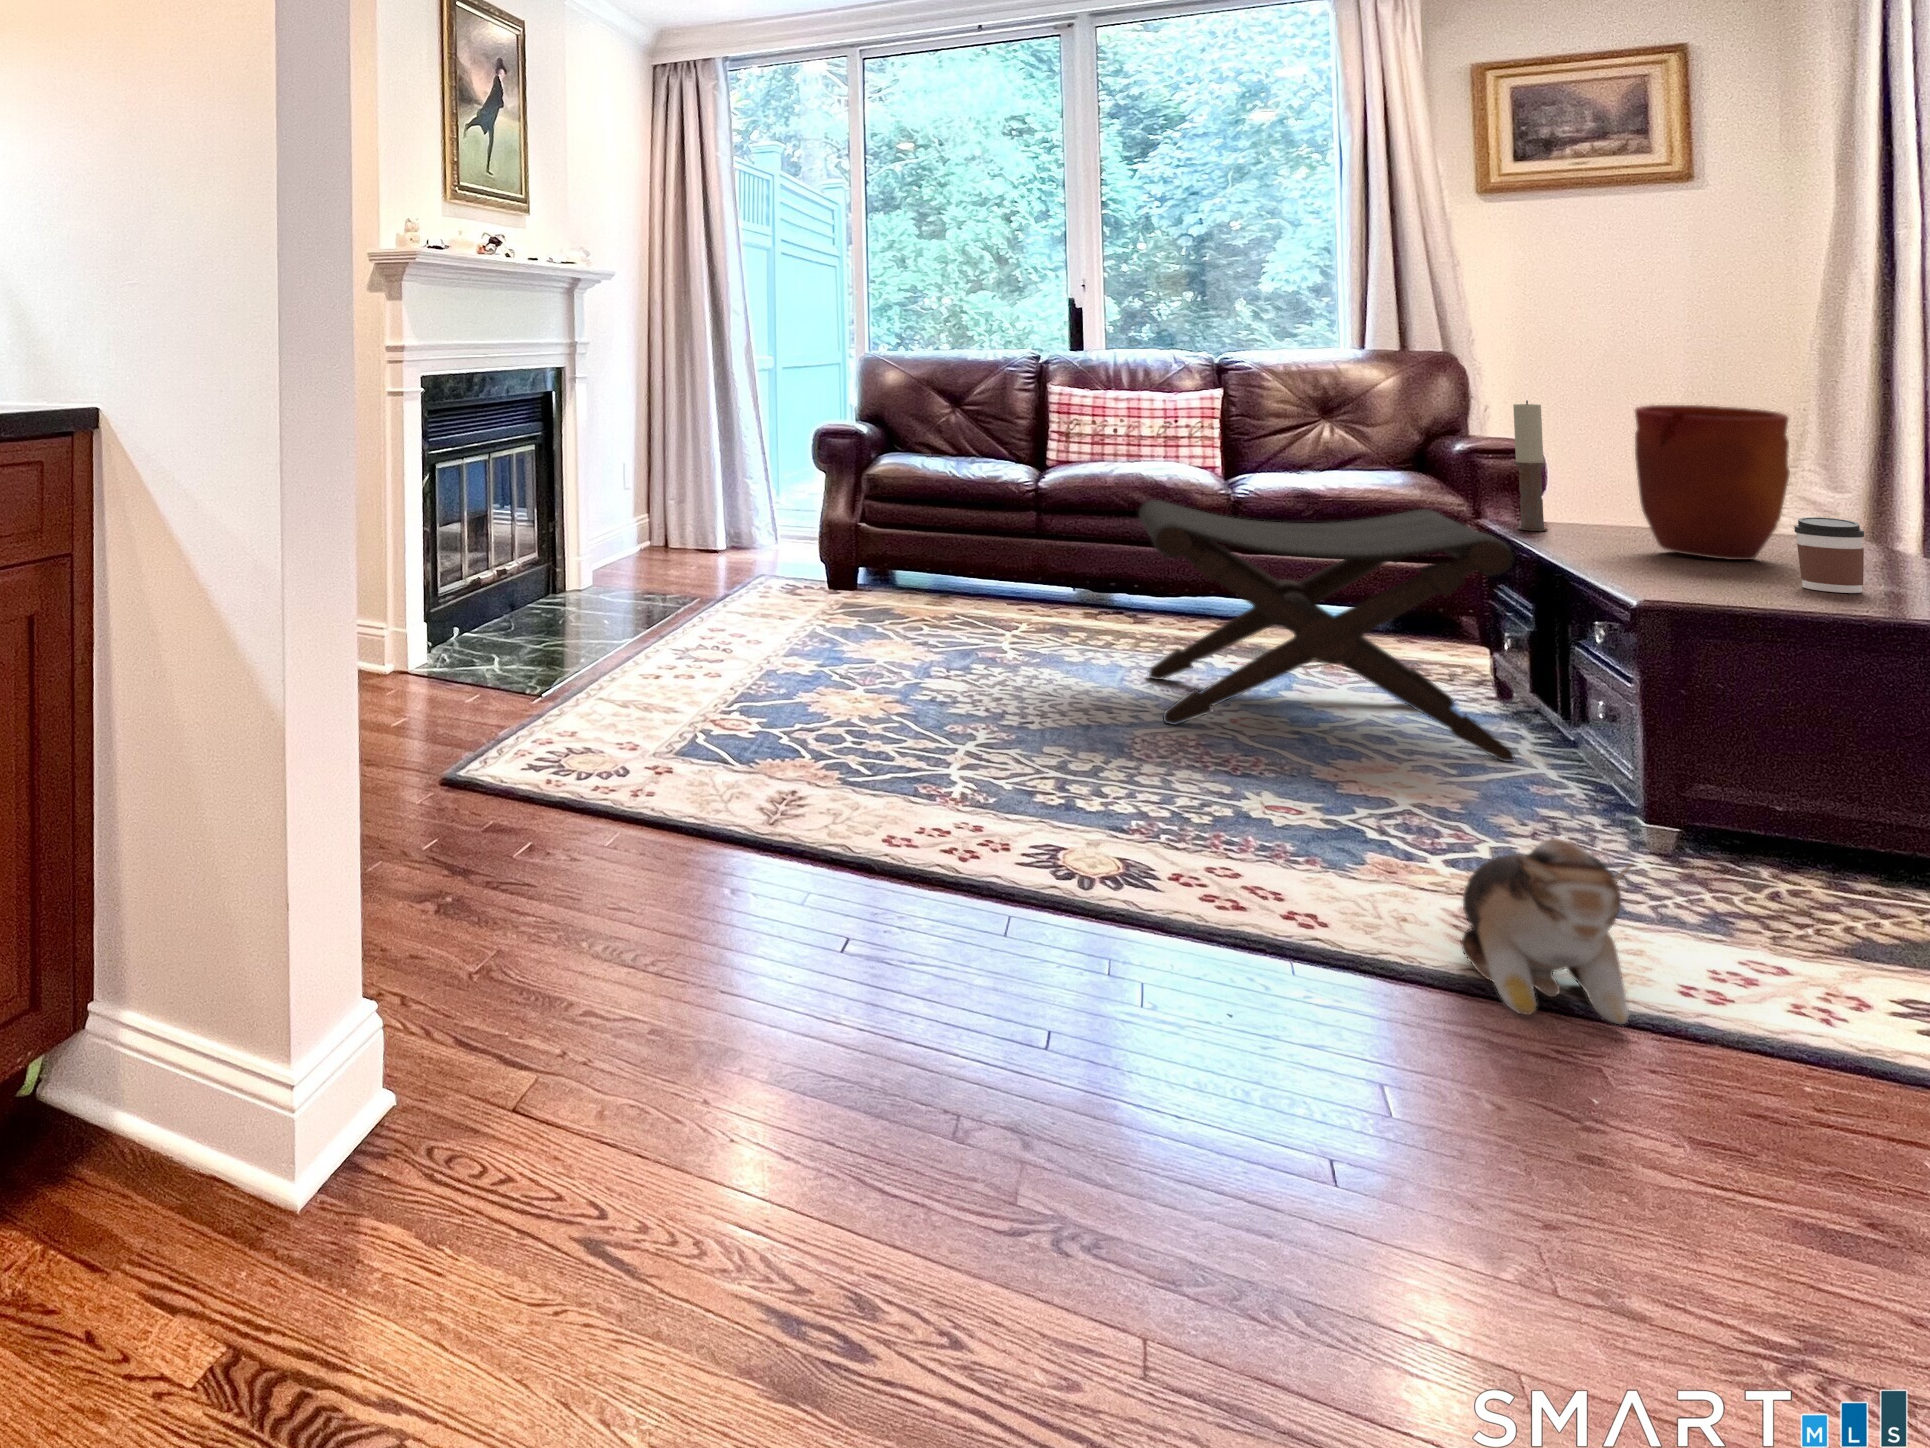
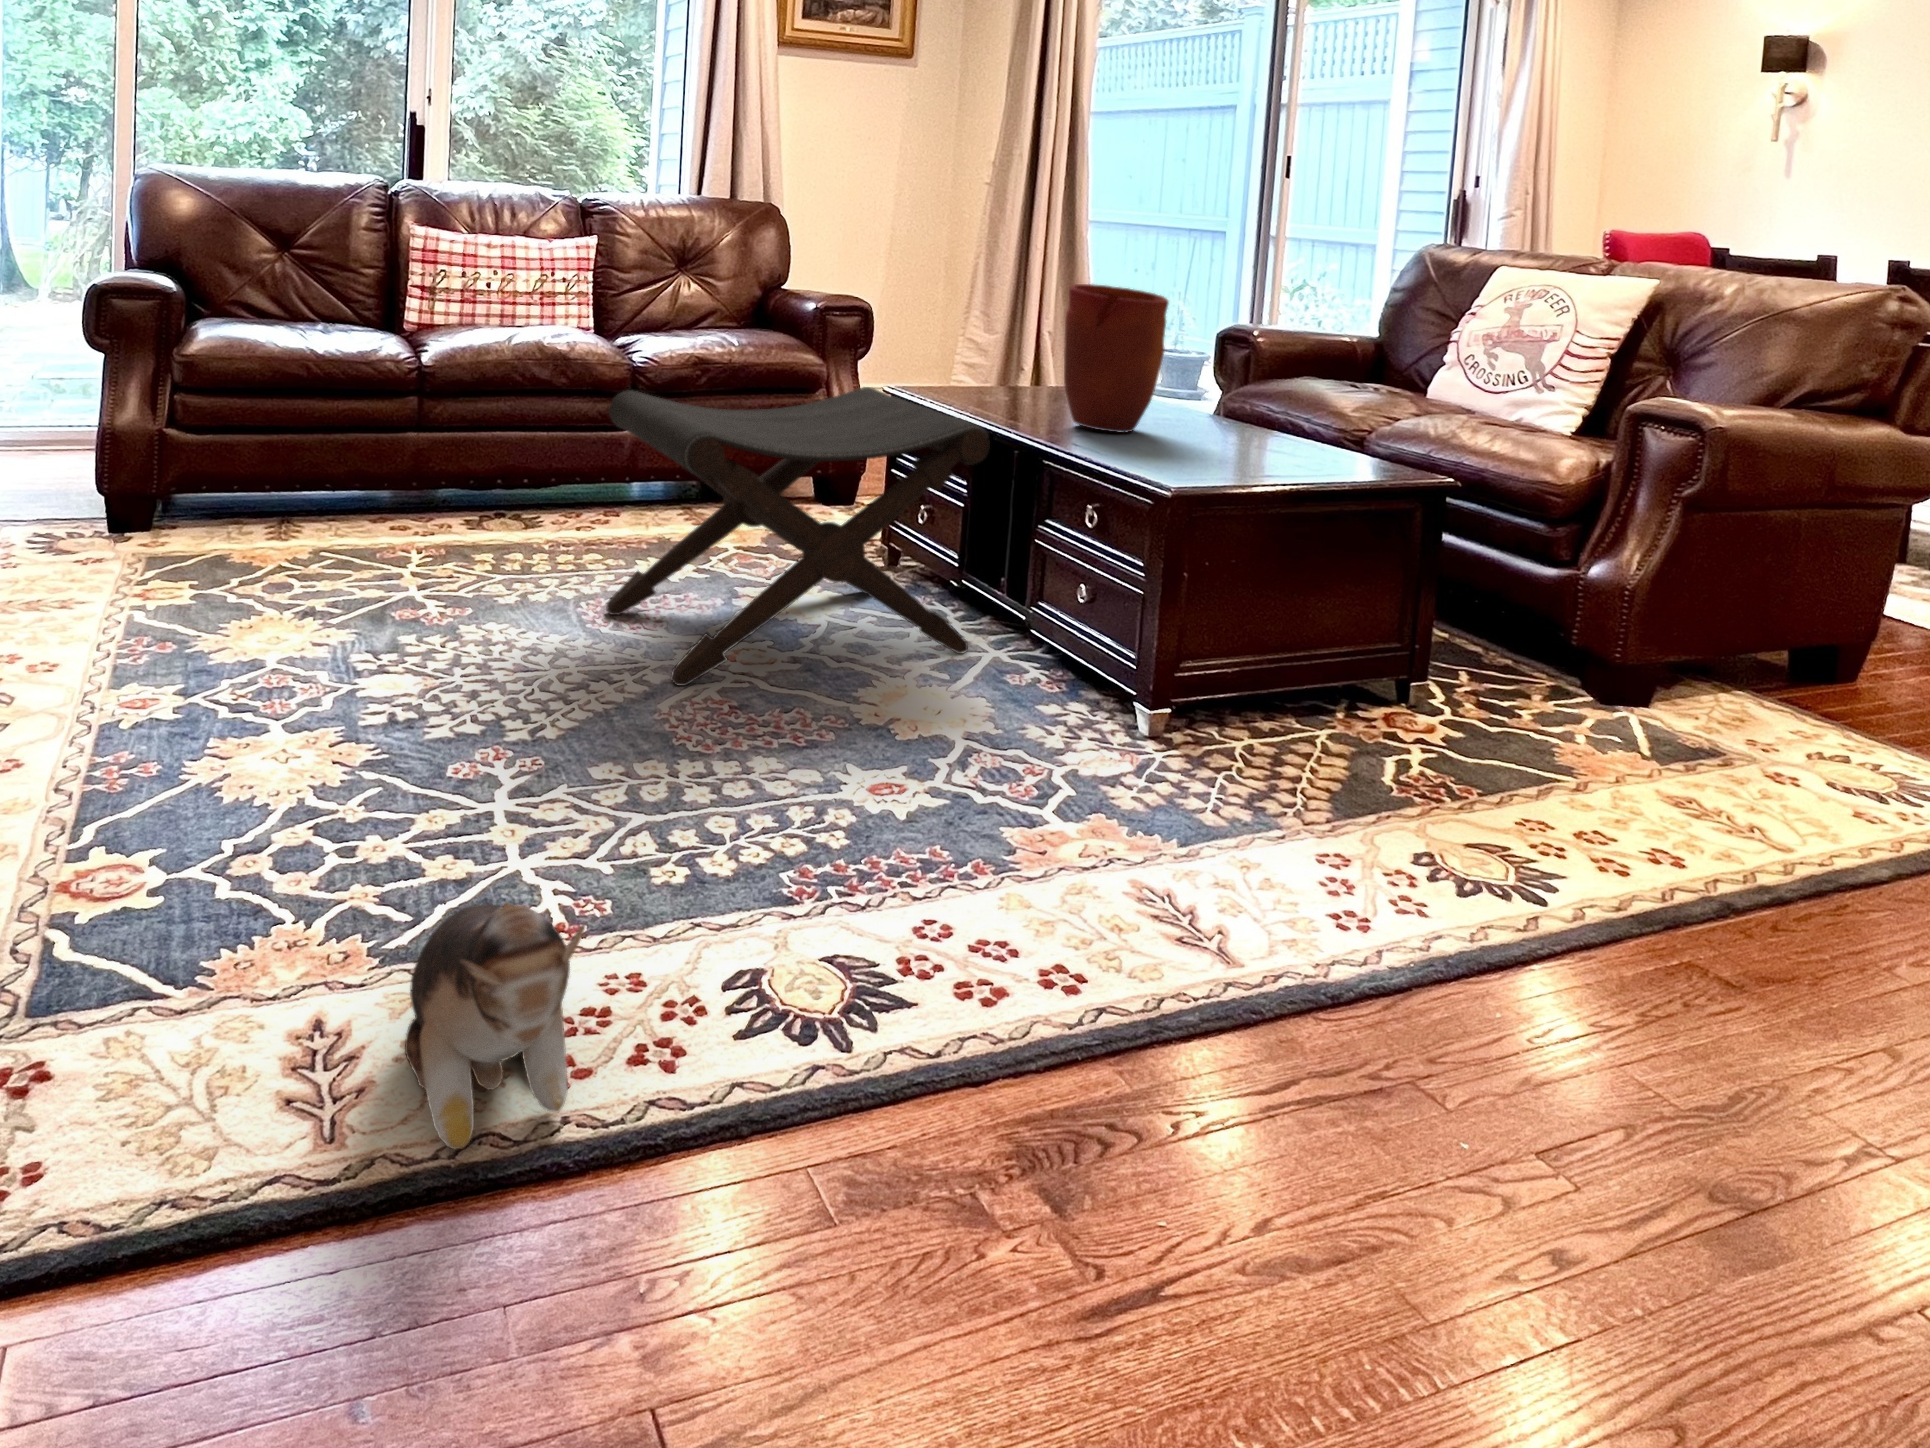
candle: present [1513,401,1548,531] -> none [944,274,974,407]
coffee cup: present [1794,517,1864,593] -> none [1213,398,1257,467]
plush toy: present [1462,838,1633,1024] -> present [405,903,585,1149]

